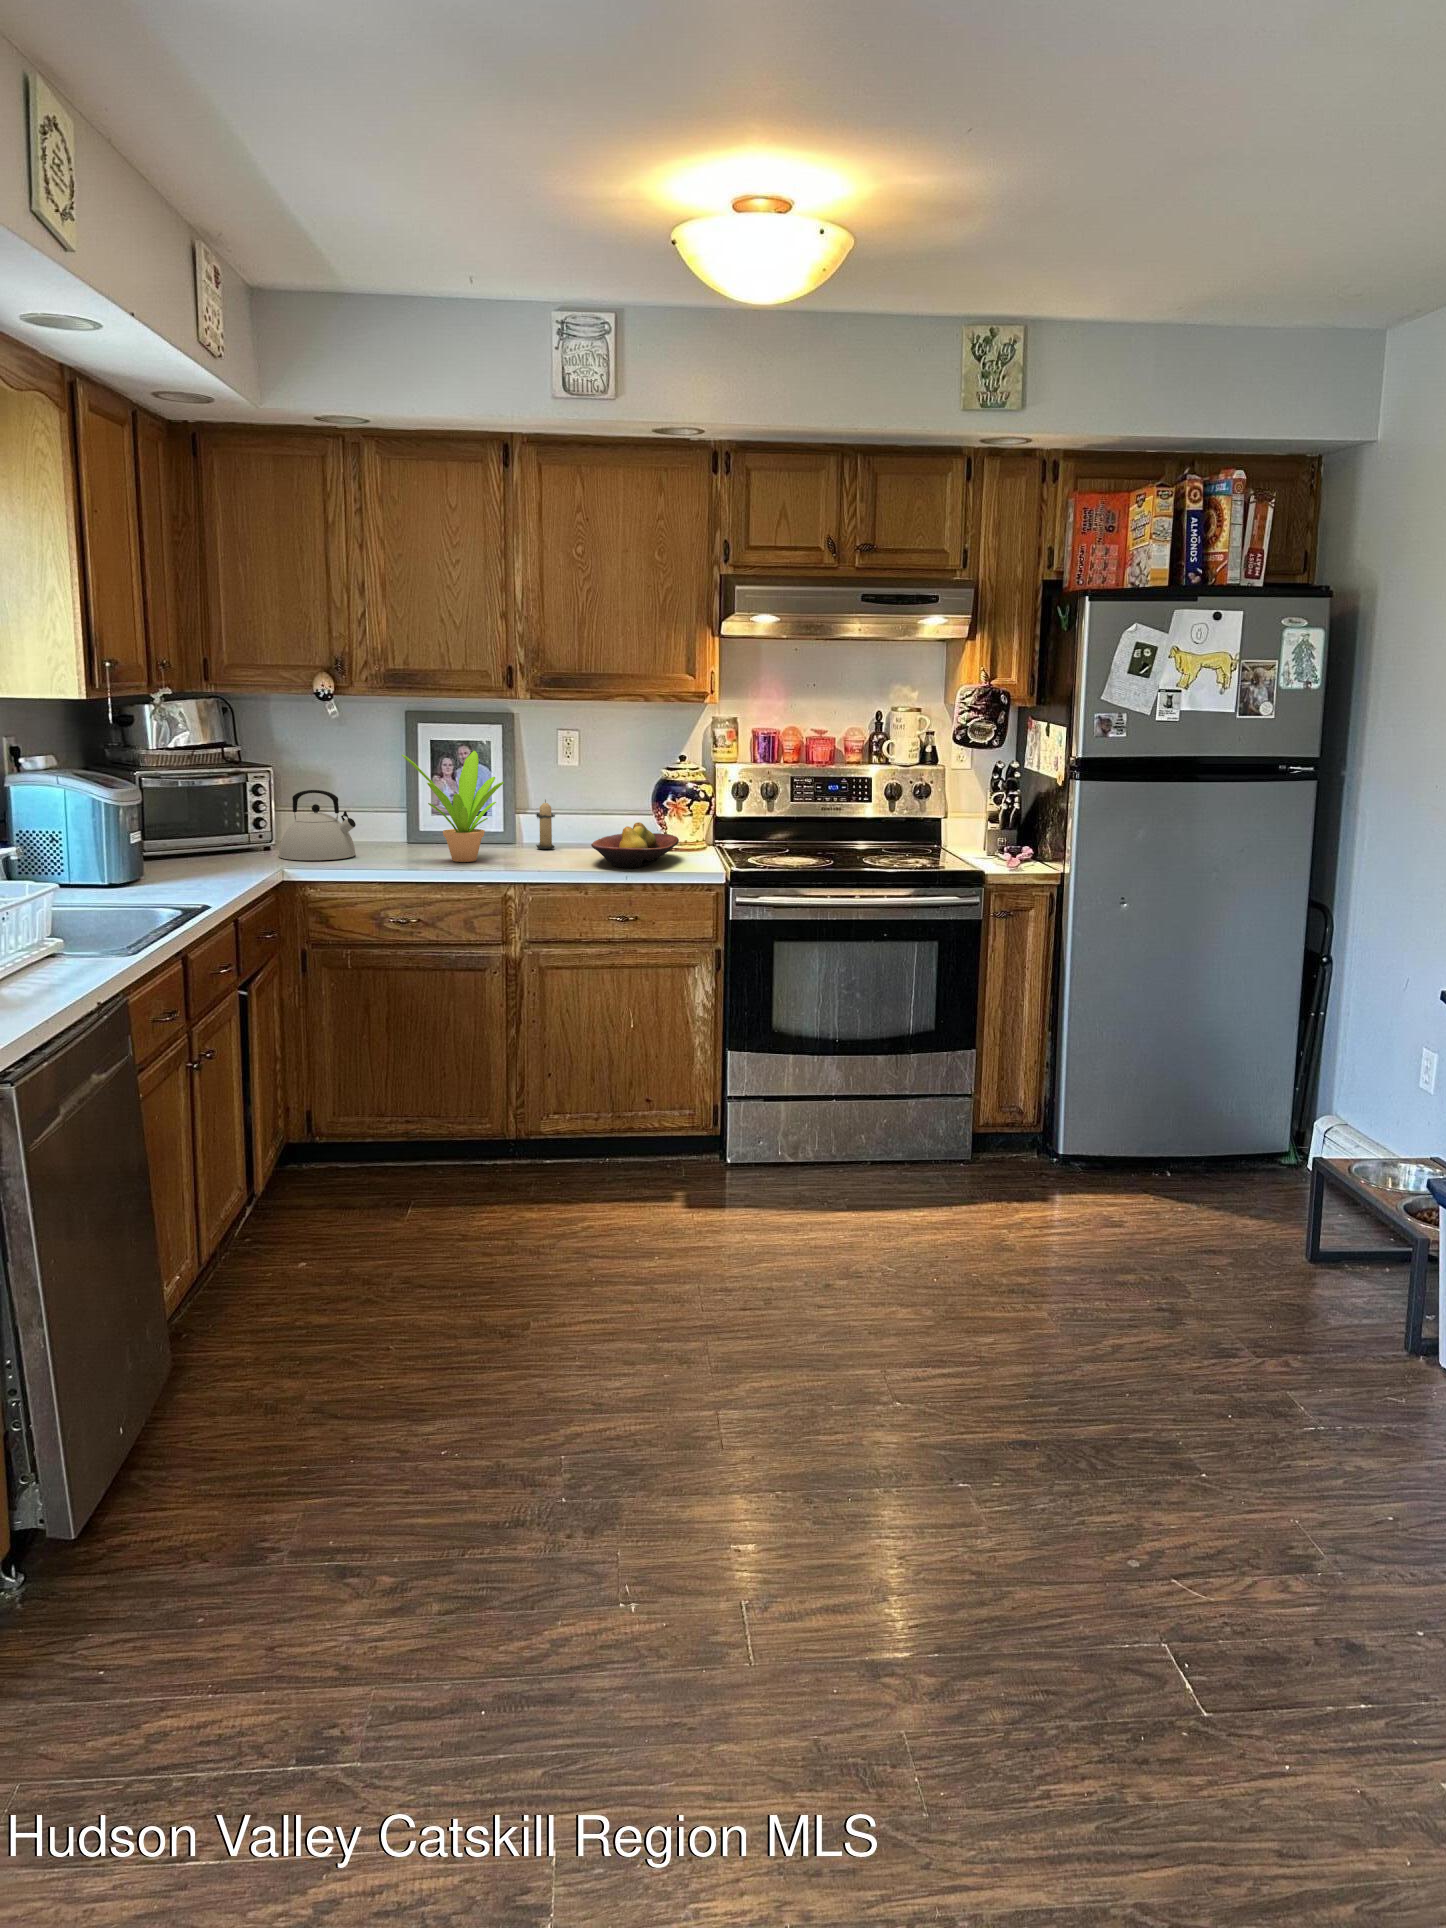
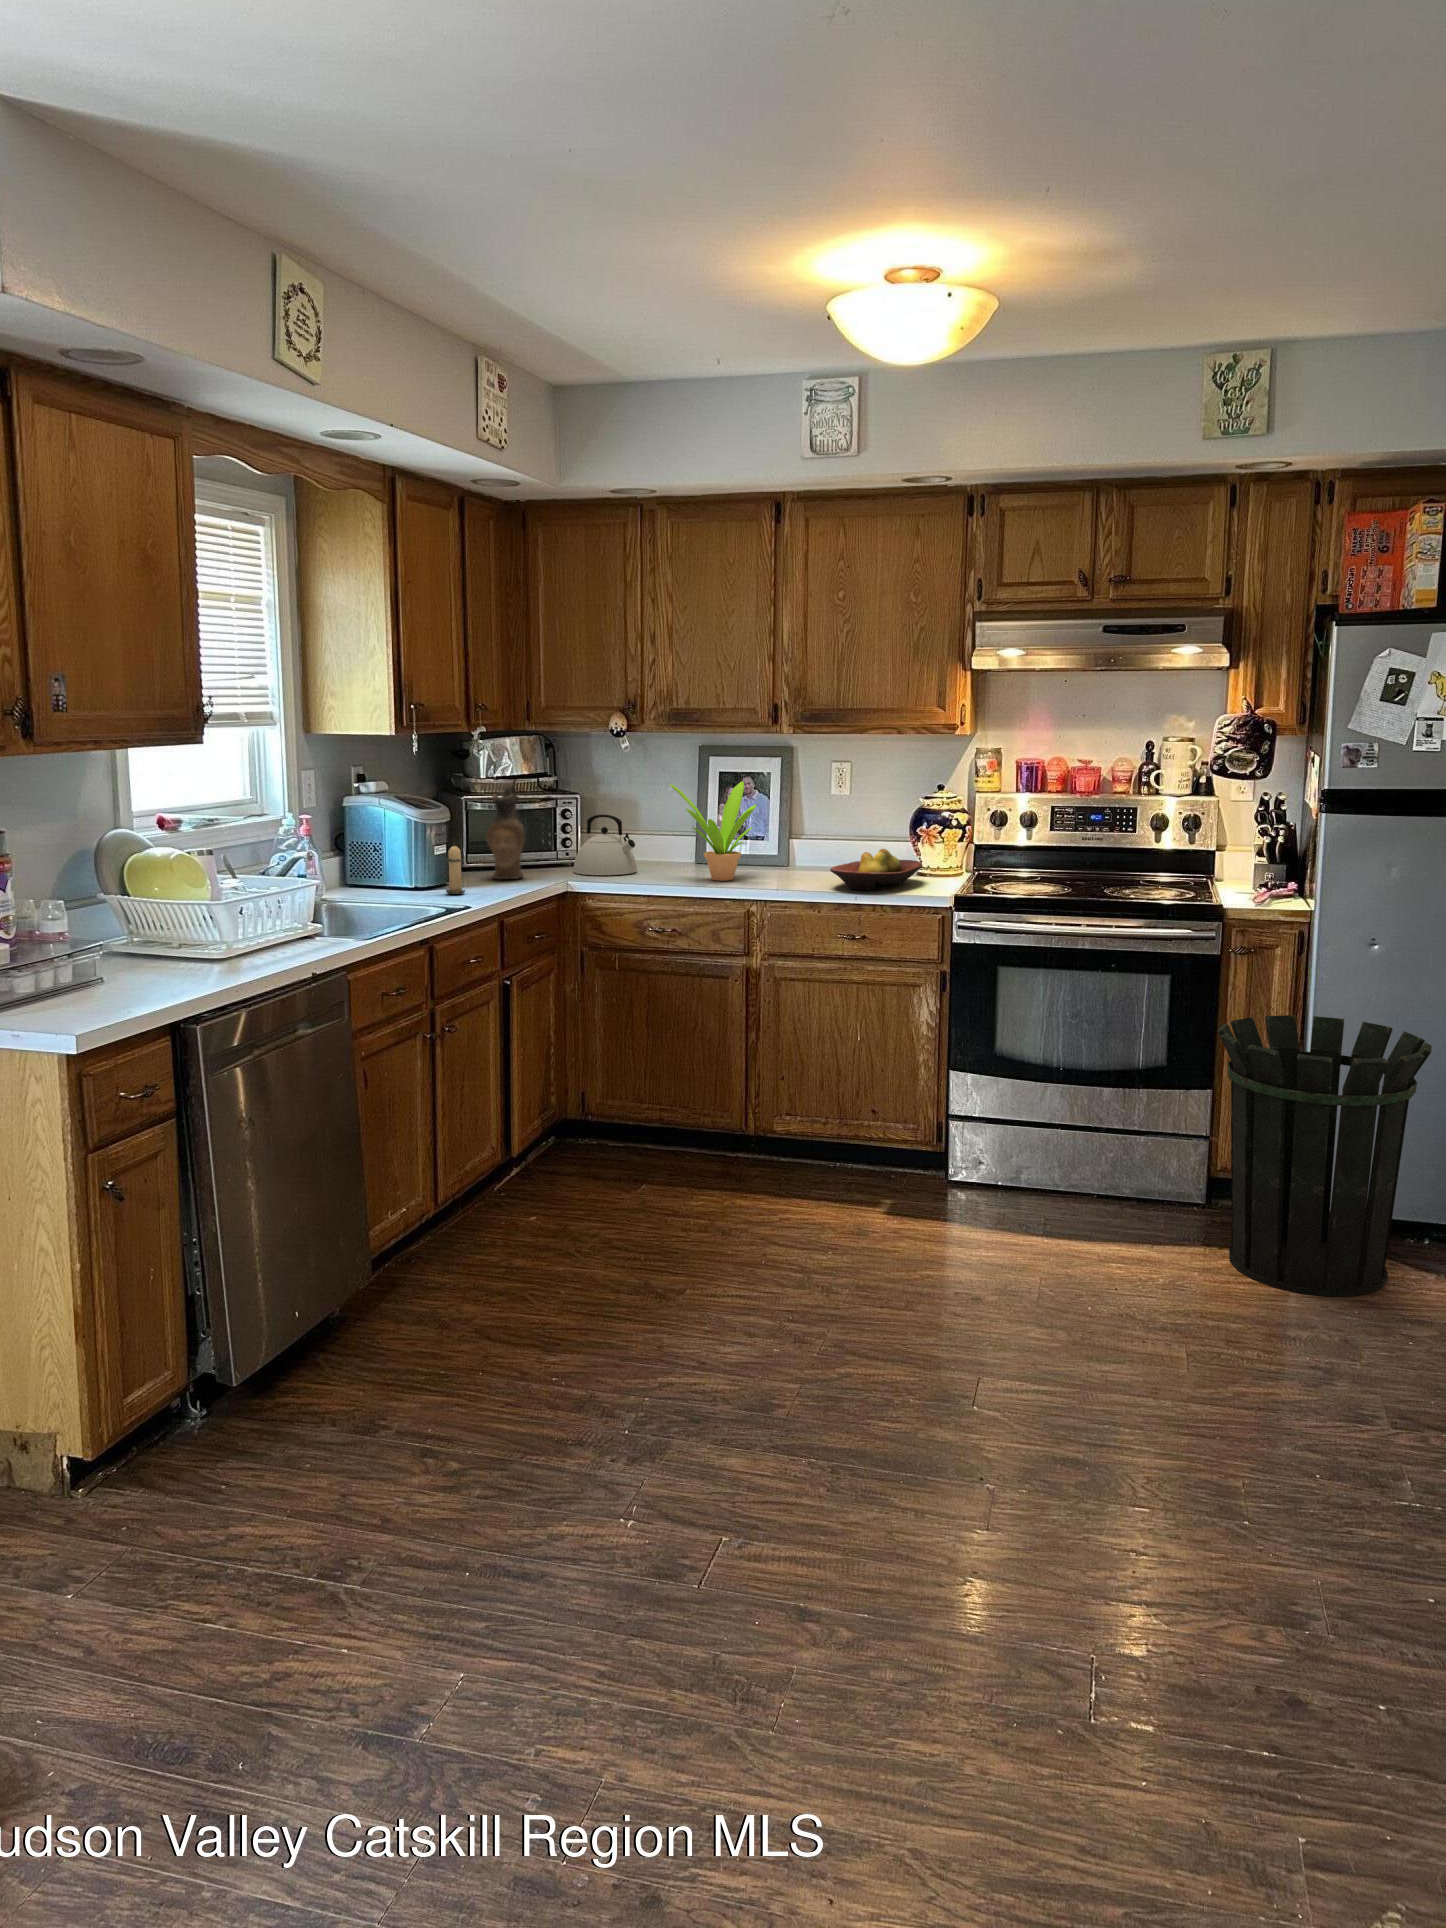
ceramic pitcher: none [182,753,232,869] -> present [486,782,525,879]
candle: present [536,800,555,849] -> present [445,843,465,894]
waste bin: none [1009,972,1199,1234] -> present [1218,1015,1432,1296]

